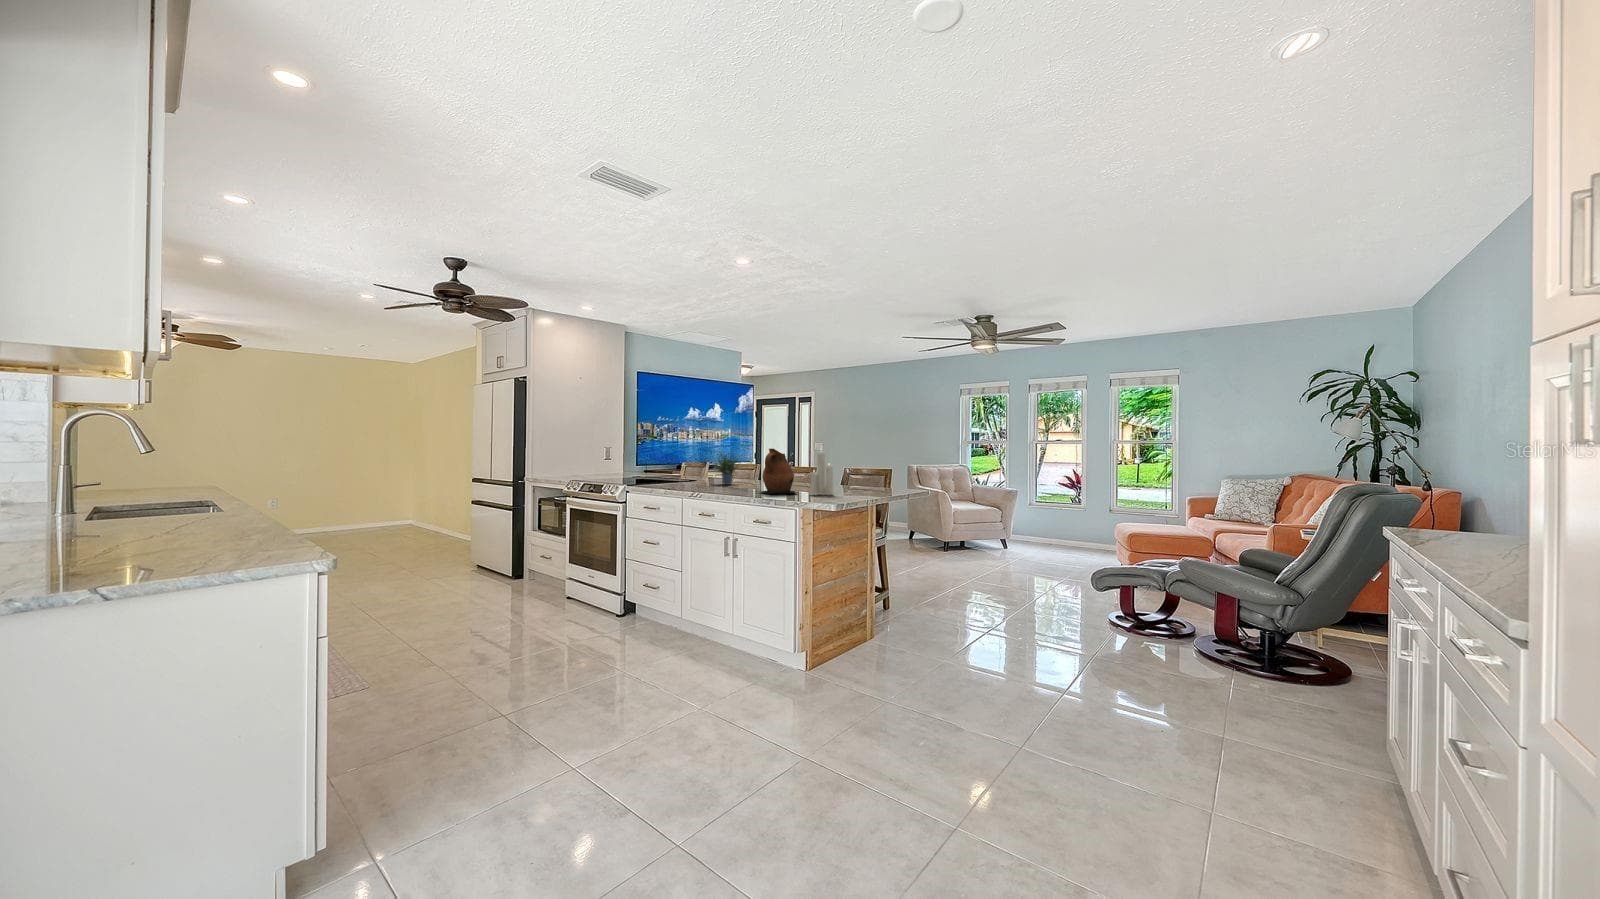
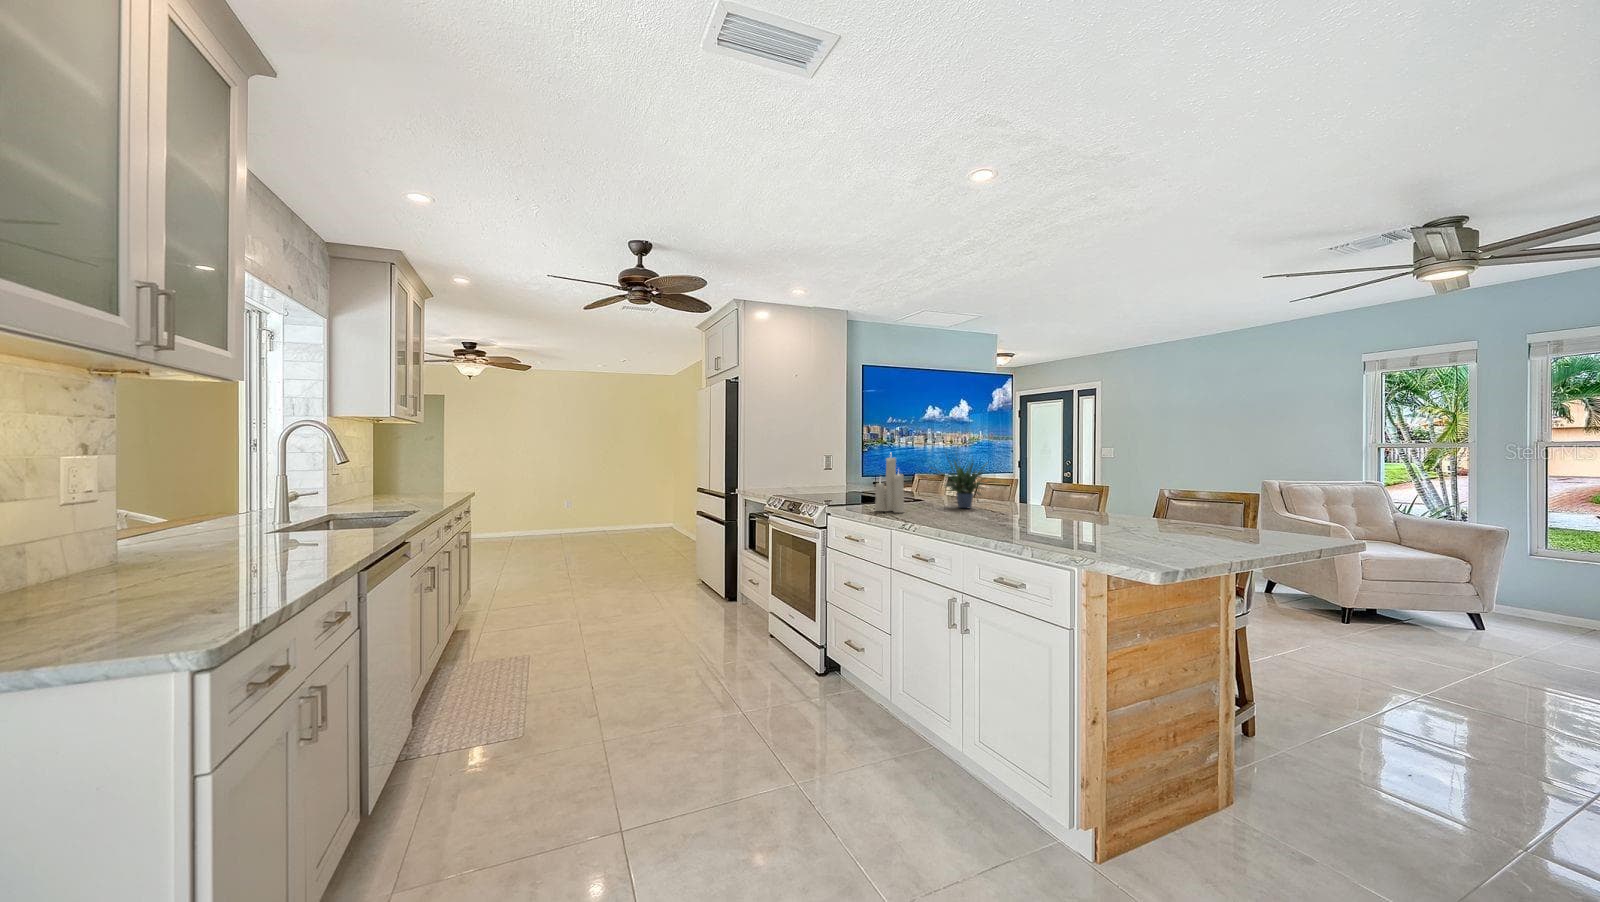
ceramic pitcher: present [761,449,798,493] -> none [1008,458,1078,532]
candle: present [809,451,834,495] -> present [875,453,905,513]

